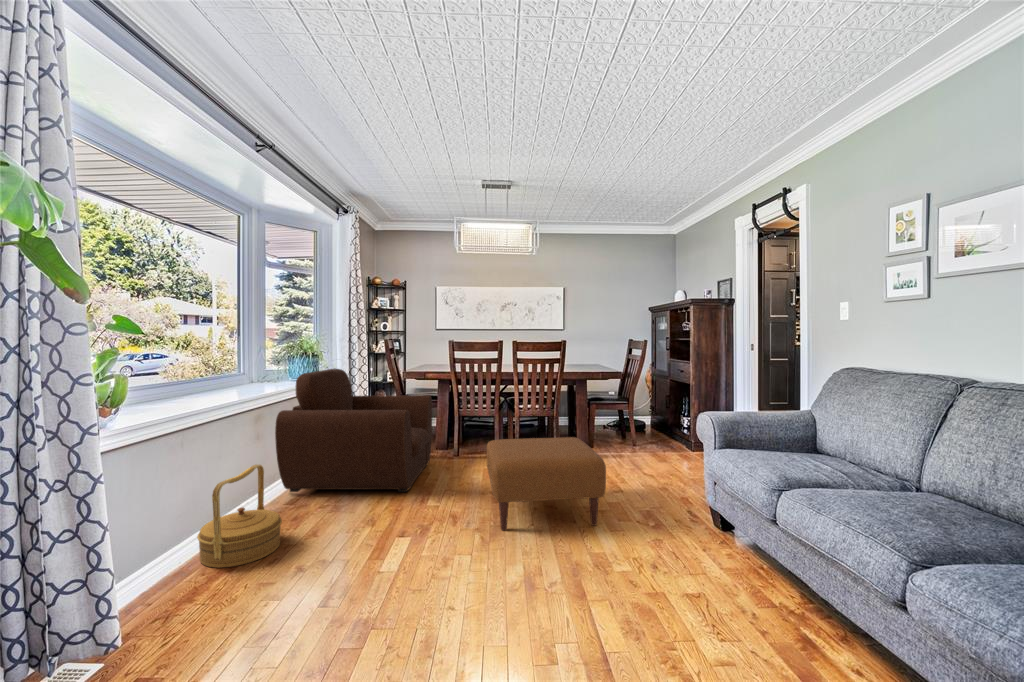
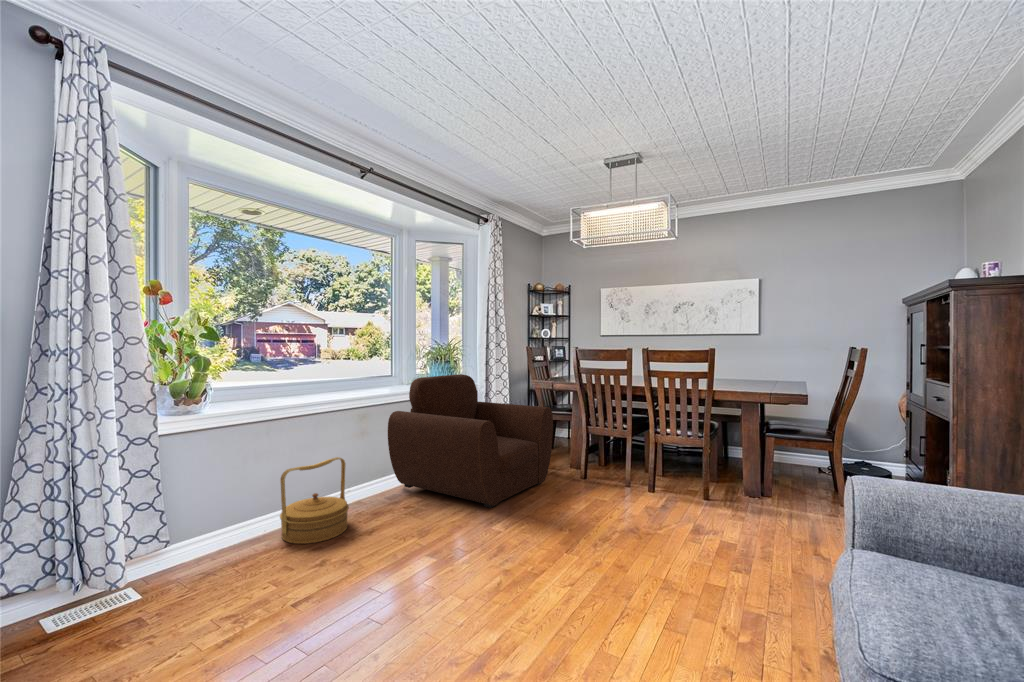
ottoman: present [487,437,606,531] -> none [518,466,680,608]

